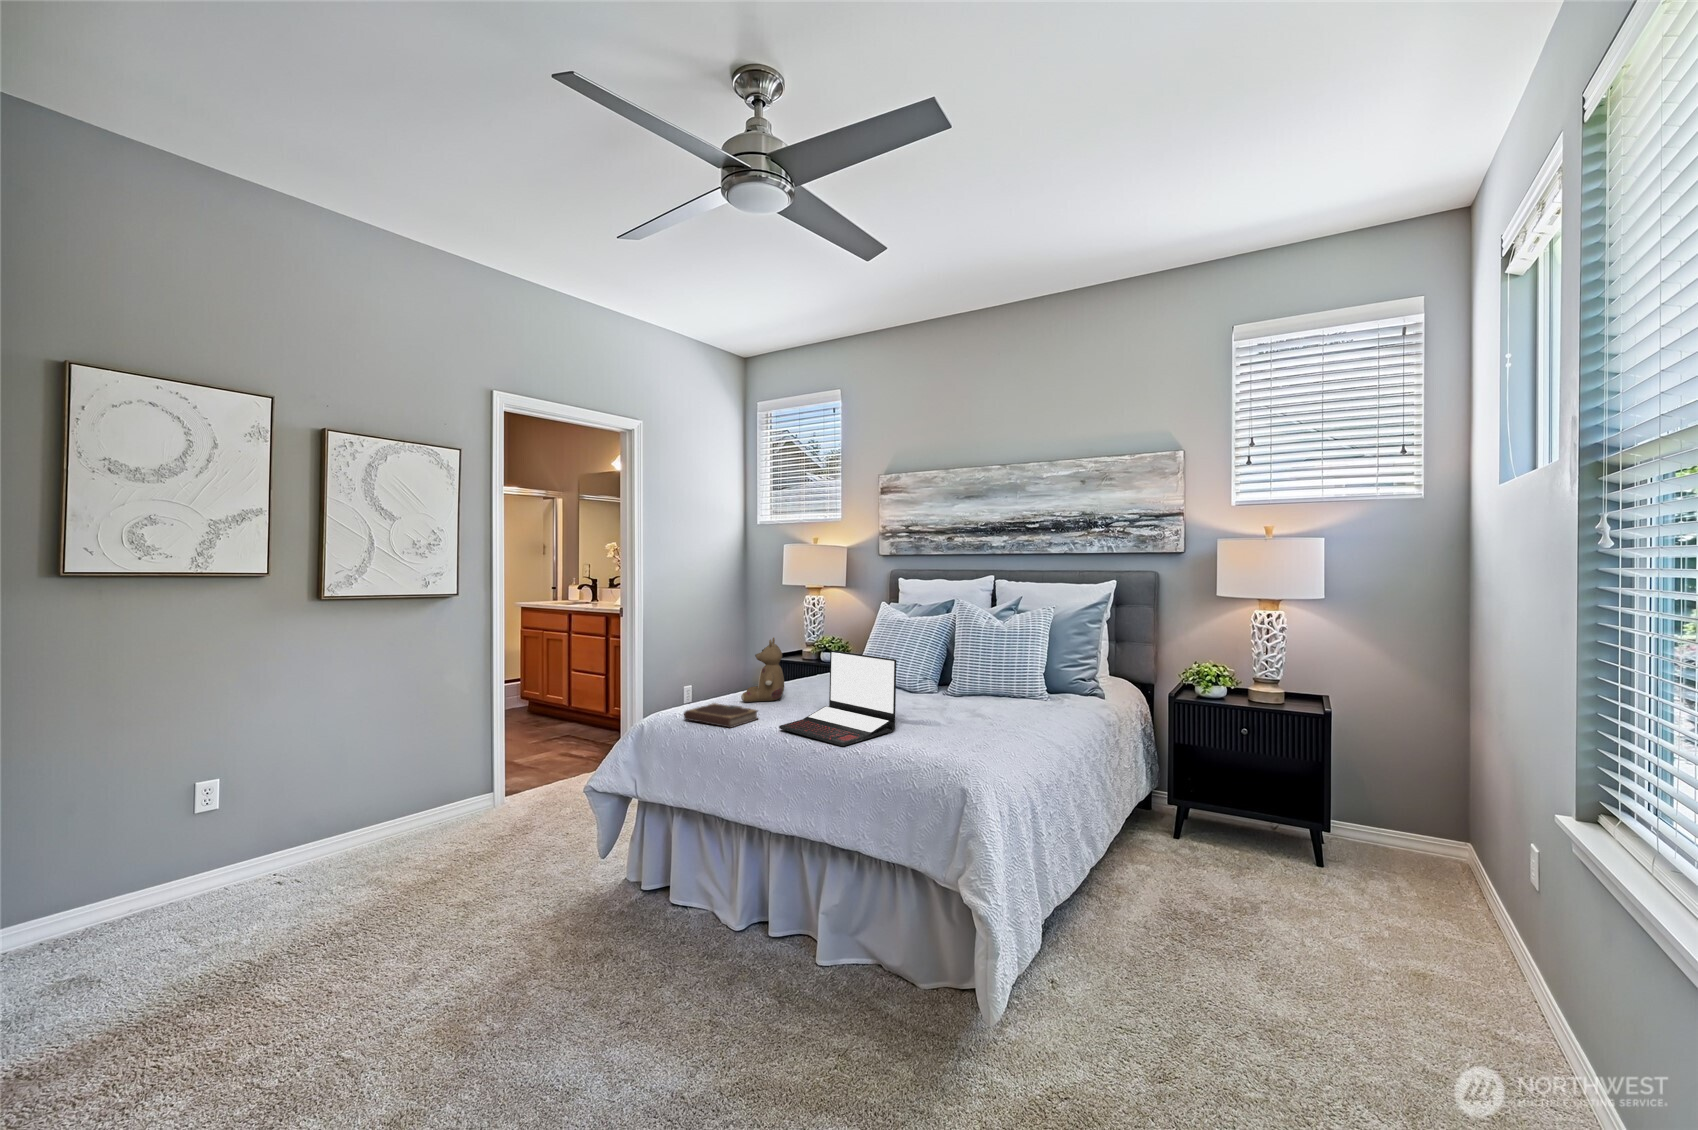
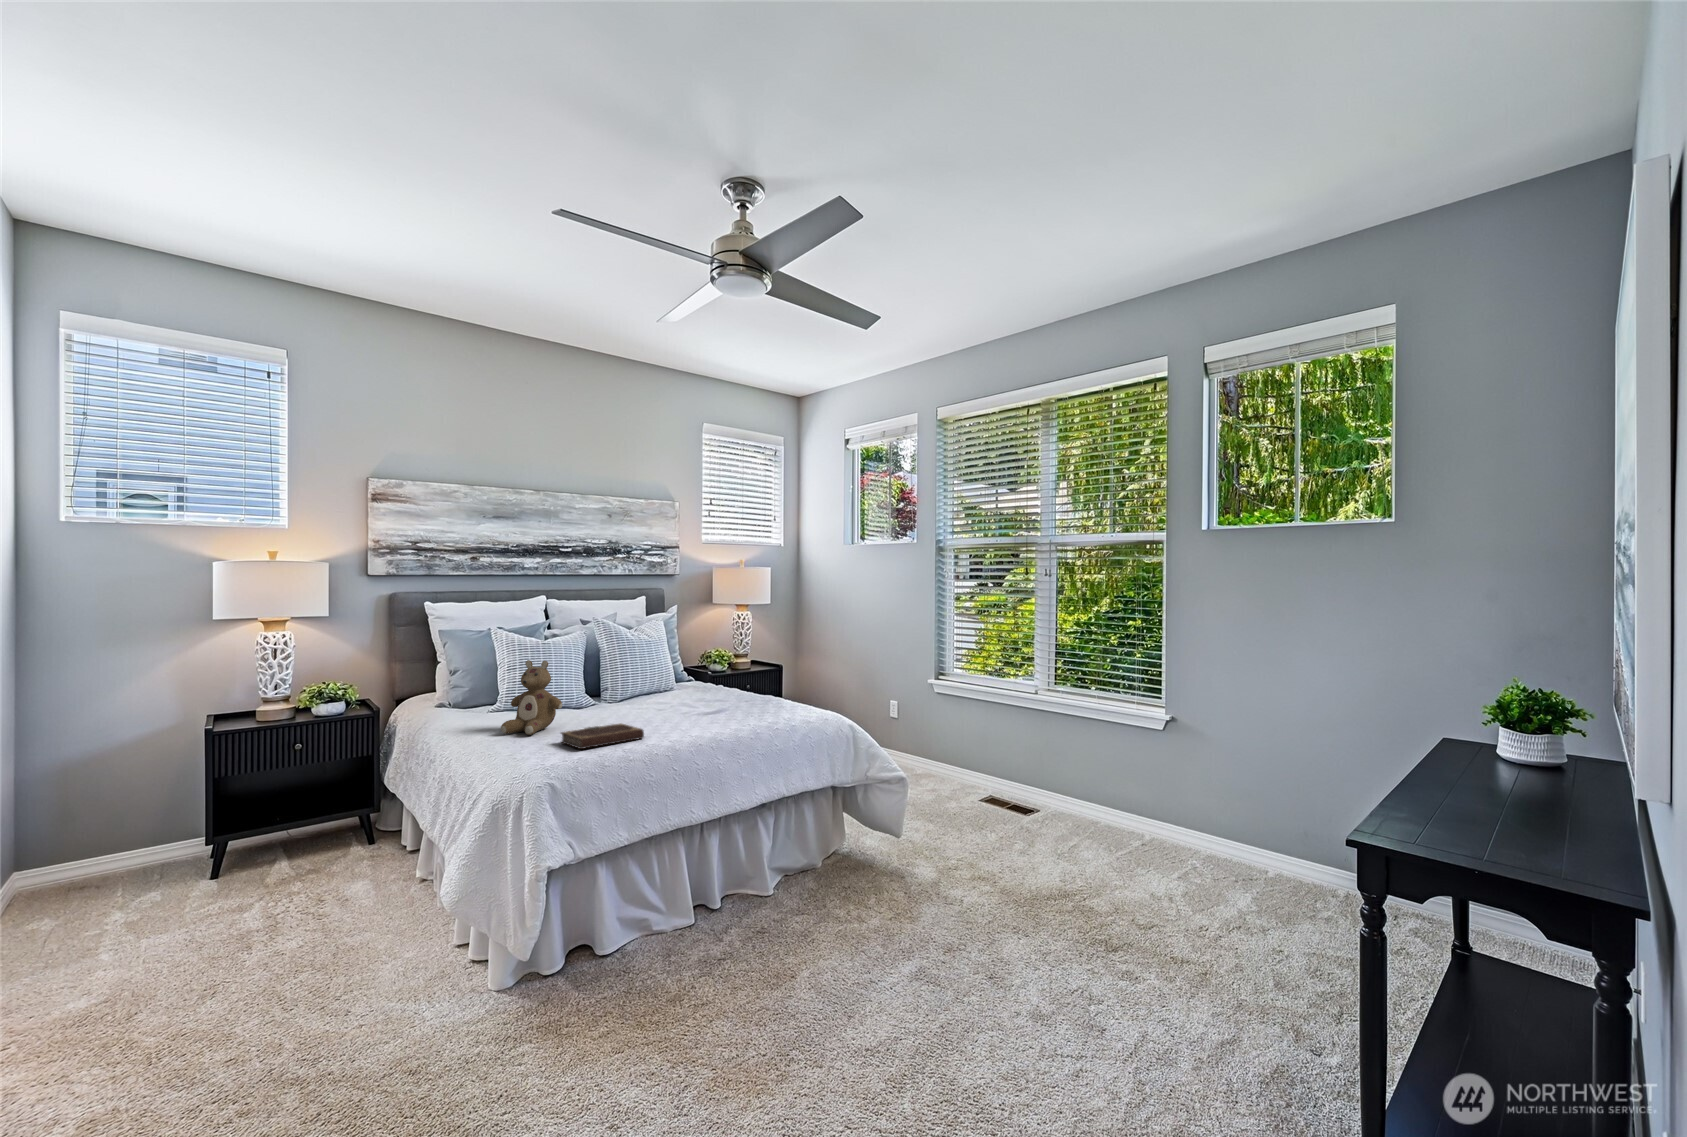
laptop: present [779,650,896,746] -> none [658,651,758,726]

